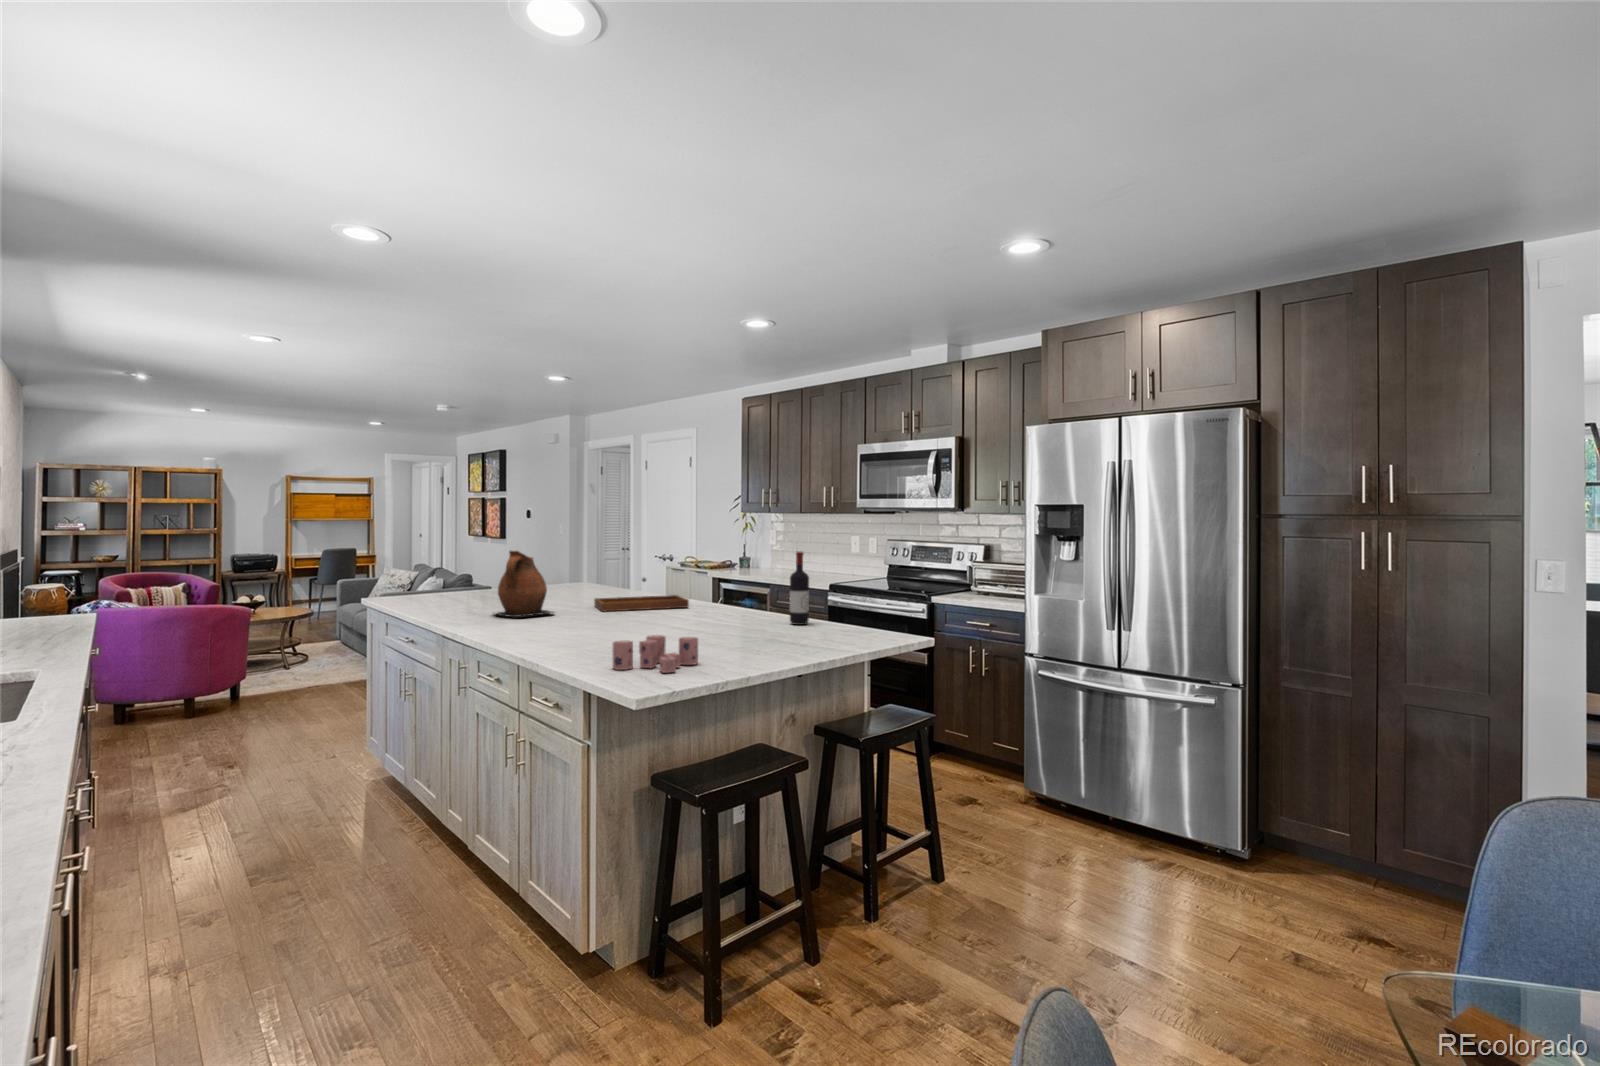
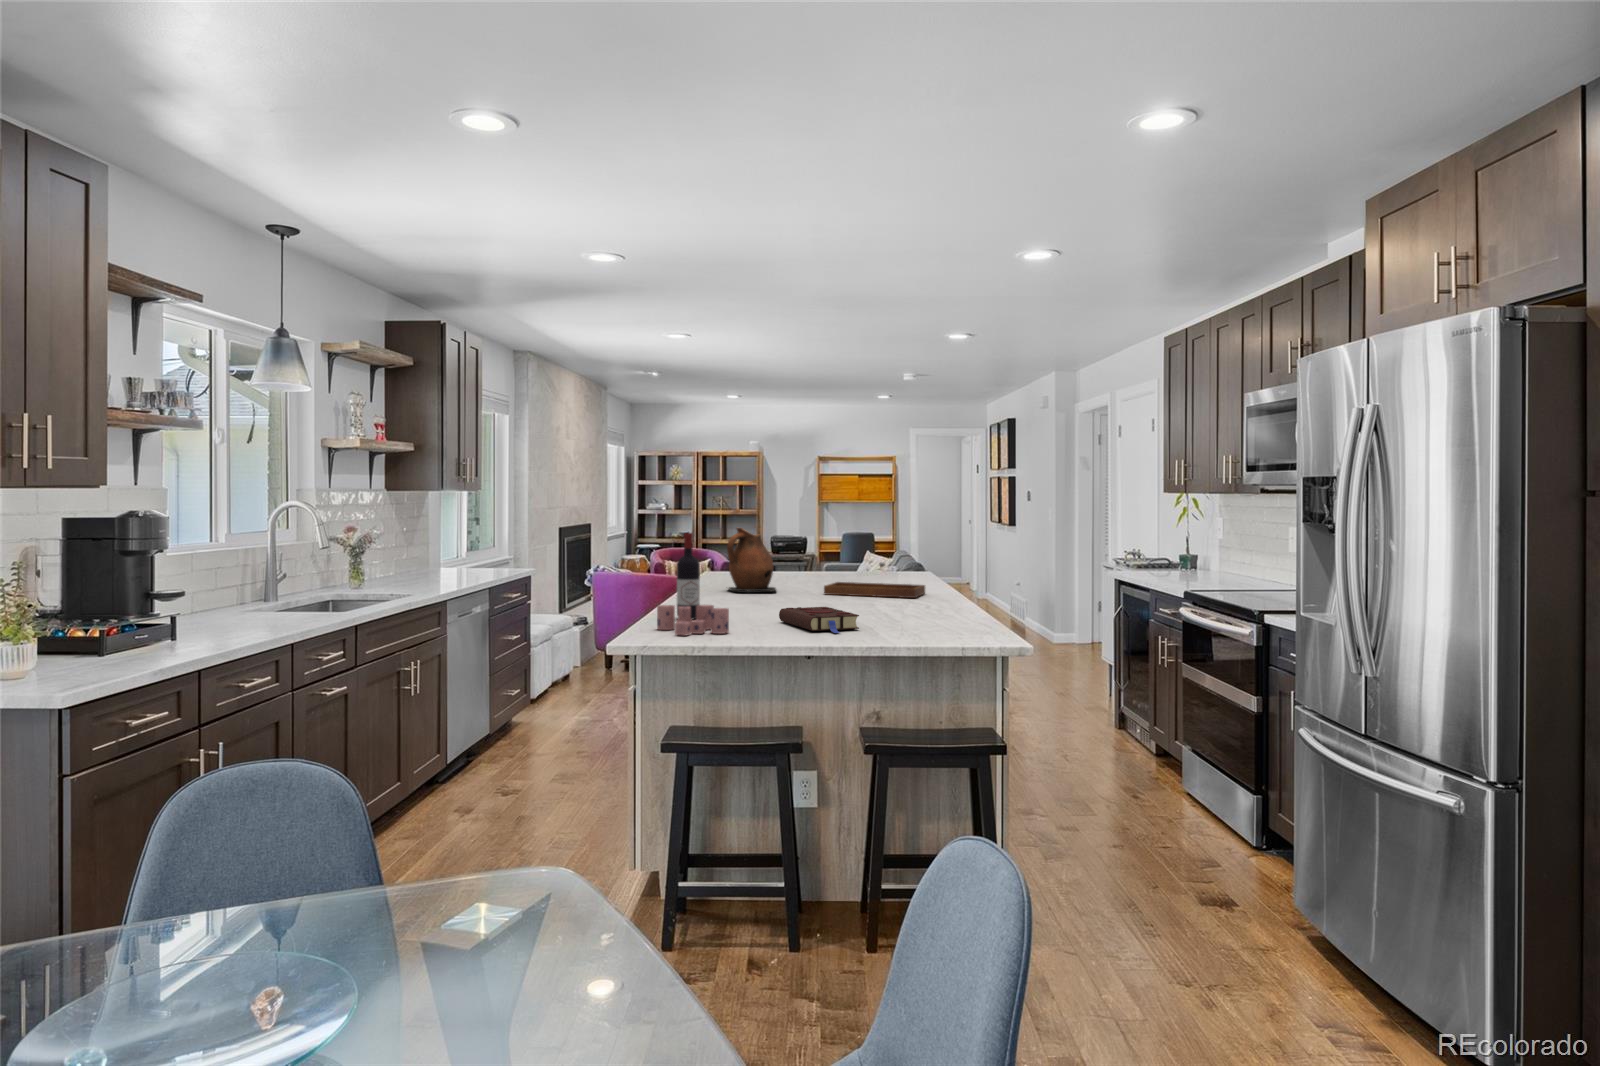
wine bottle: present [790,552,809,625] -> present [677,533,700,619]
book: none [686,624,781,649] -> present [779,607,859,633]

